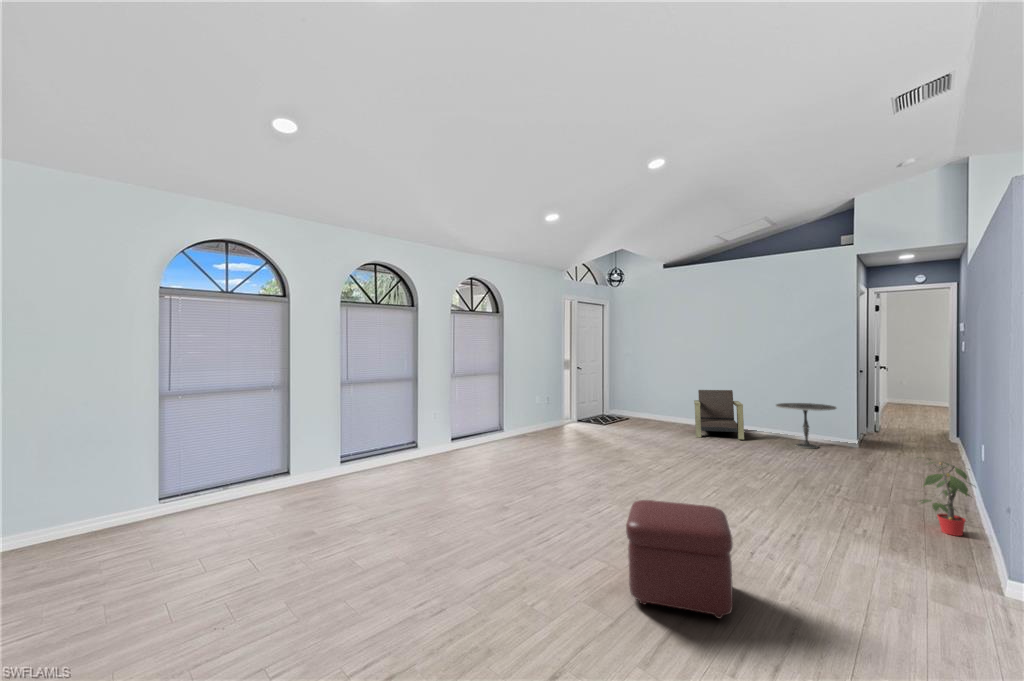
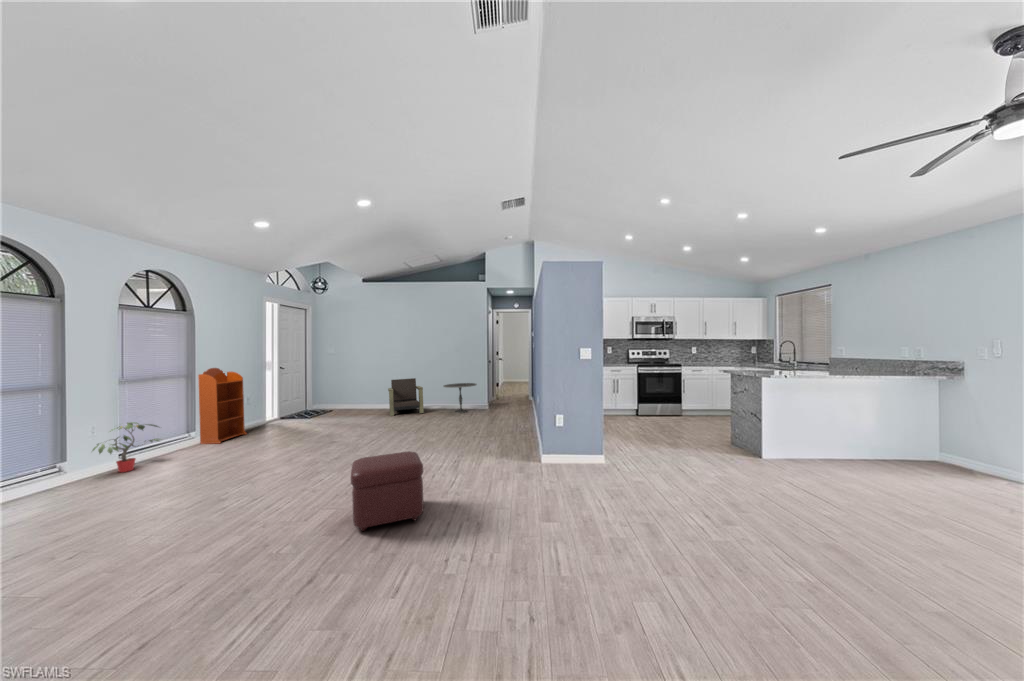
bookcase: none [507,366,545,441] -> present [198,368,247,444]
potted plant: present [920,459,972,536] -> present [92,422,160,472]

